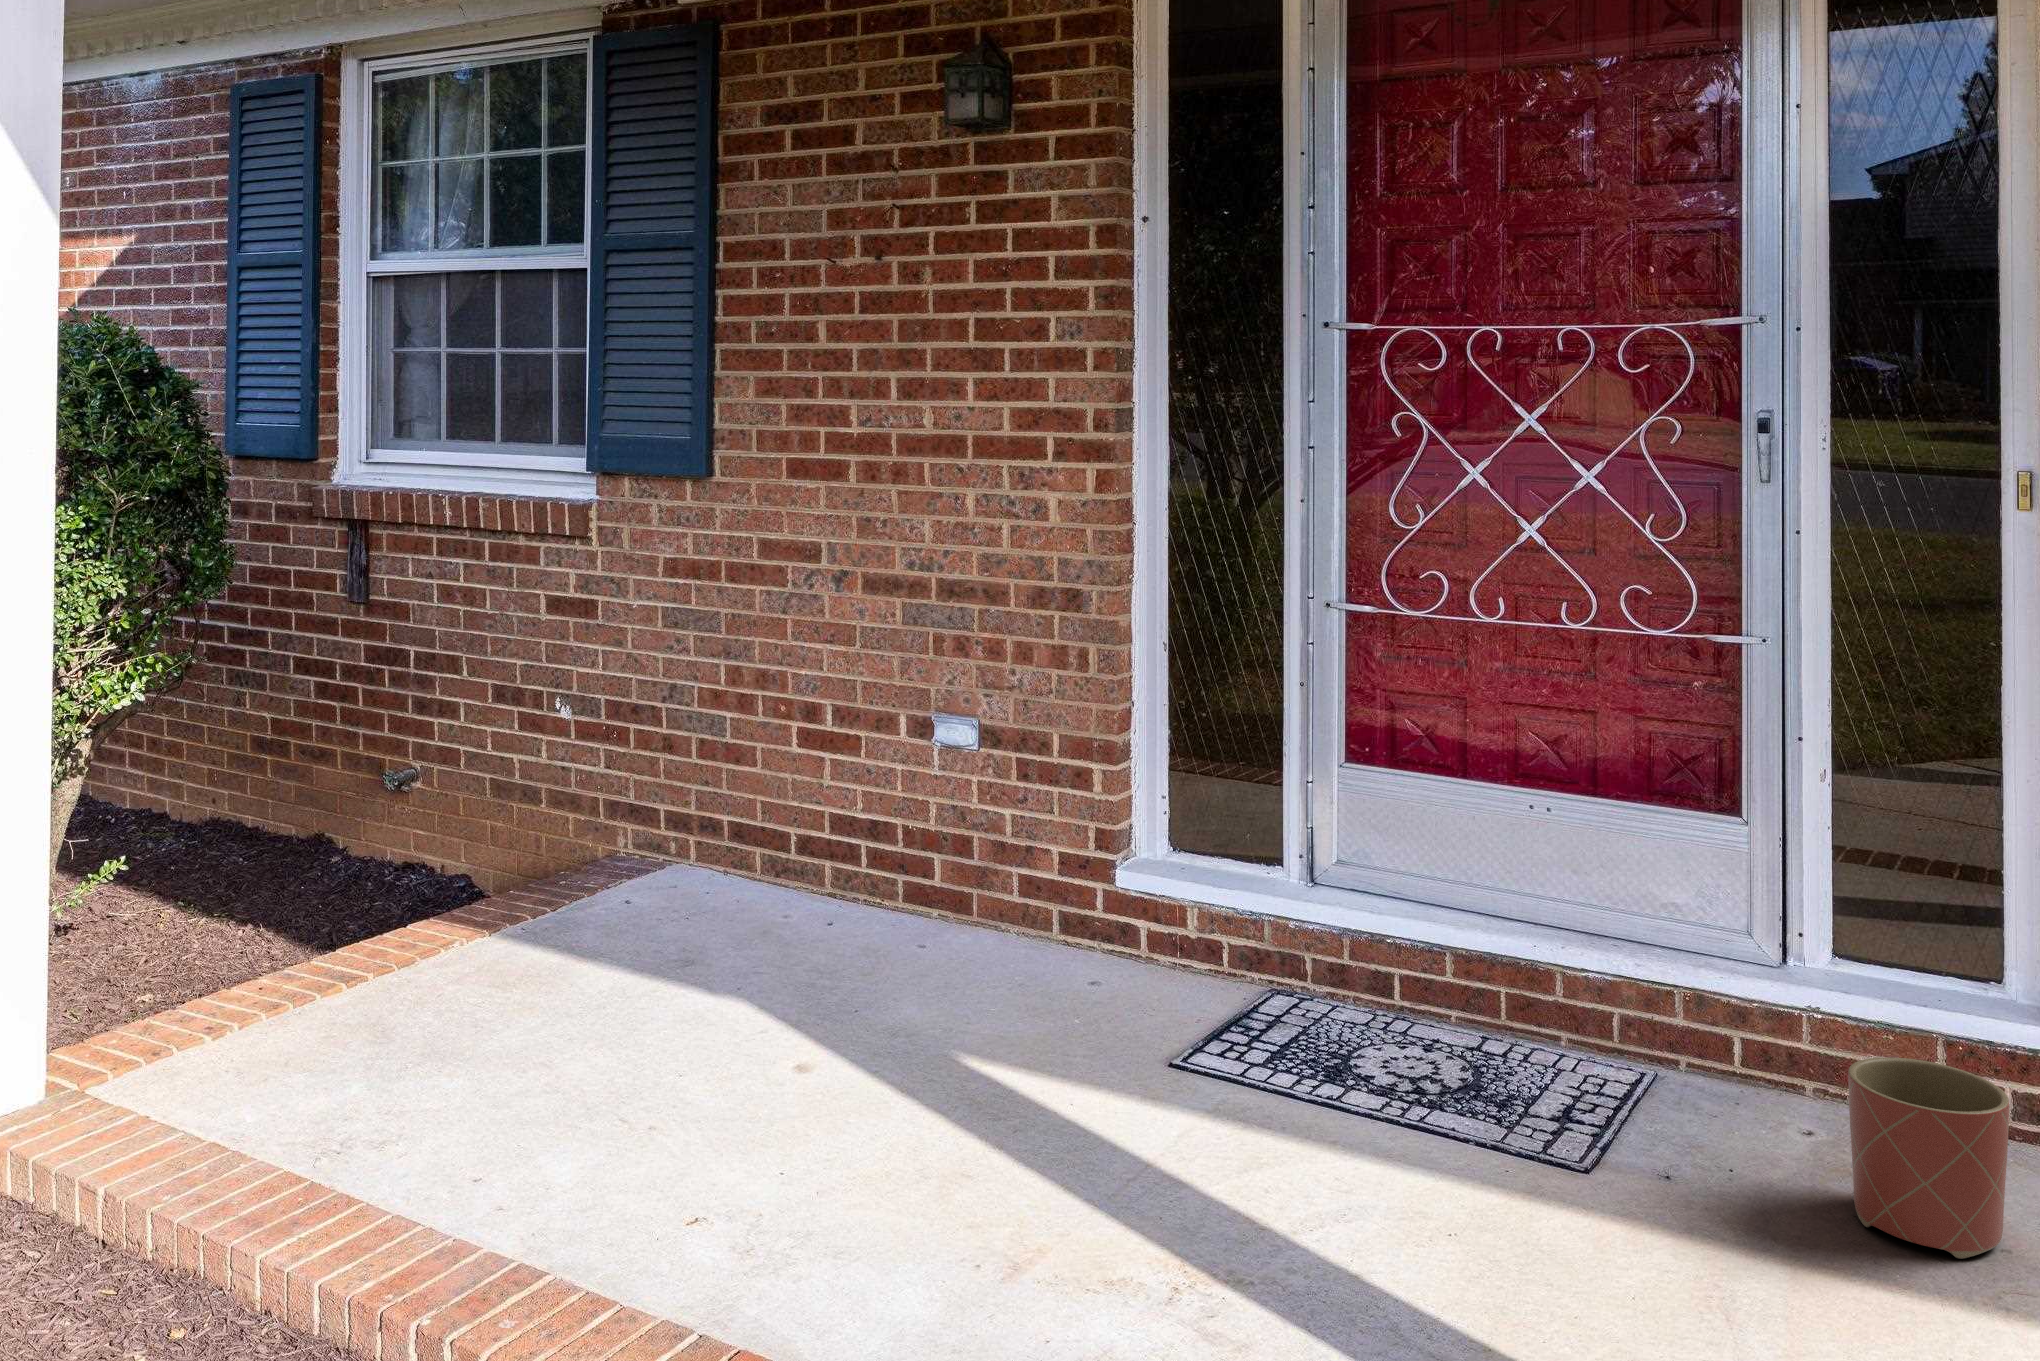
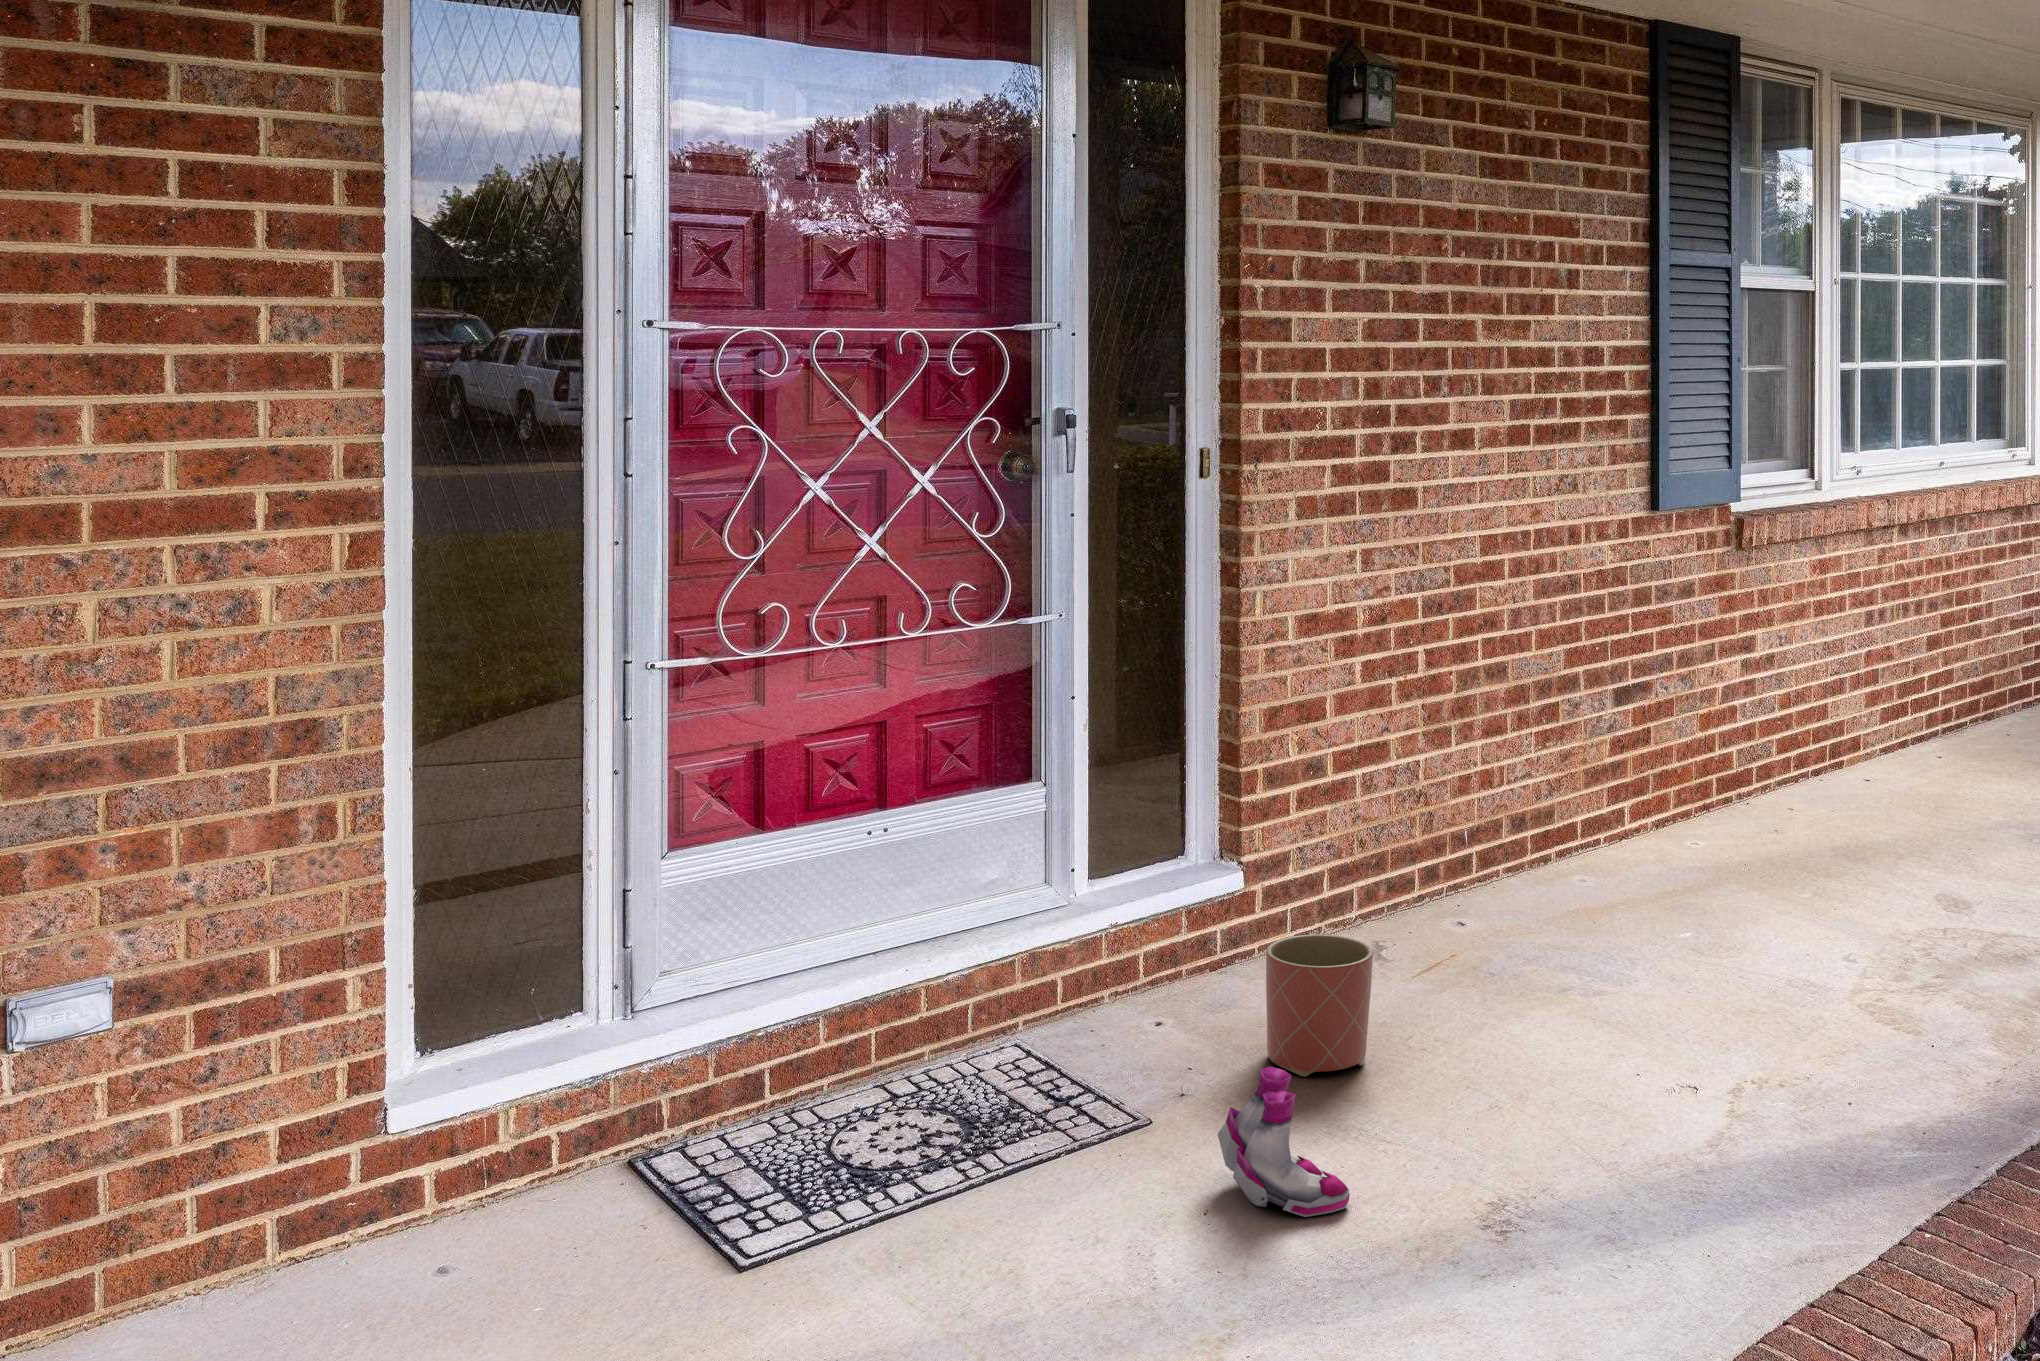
boots: none [1493,1109,1615,1299] -> present [1218,1066,1350,1217]

